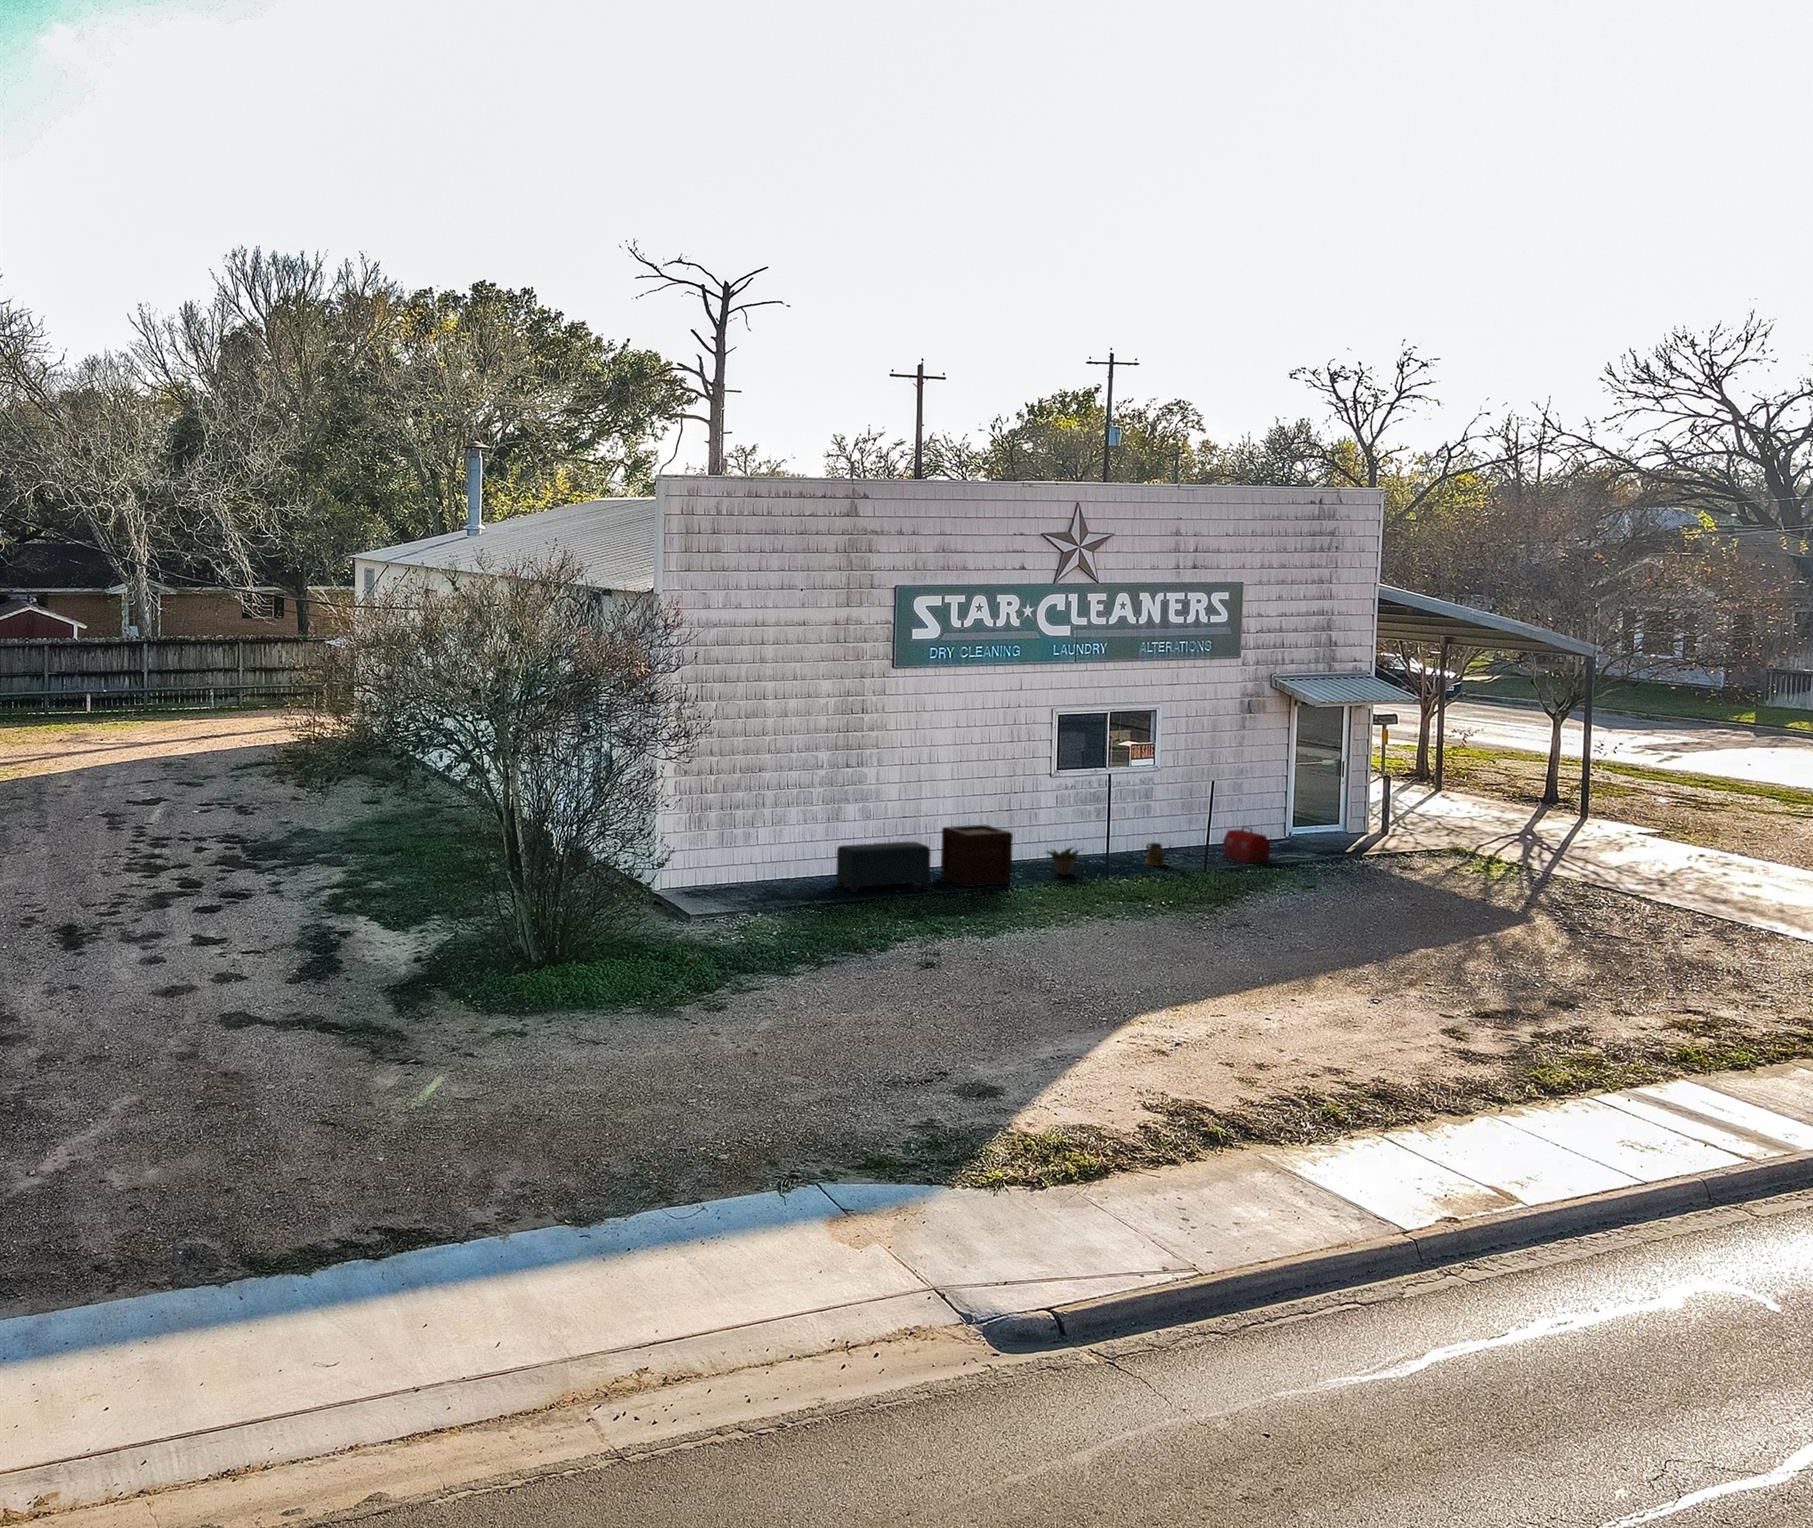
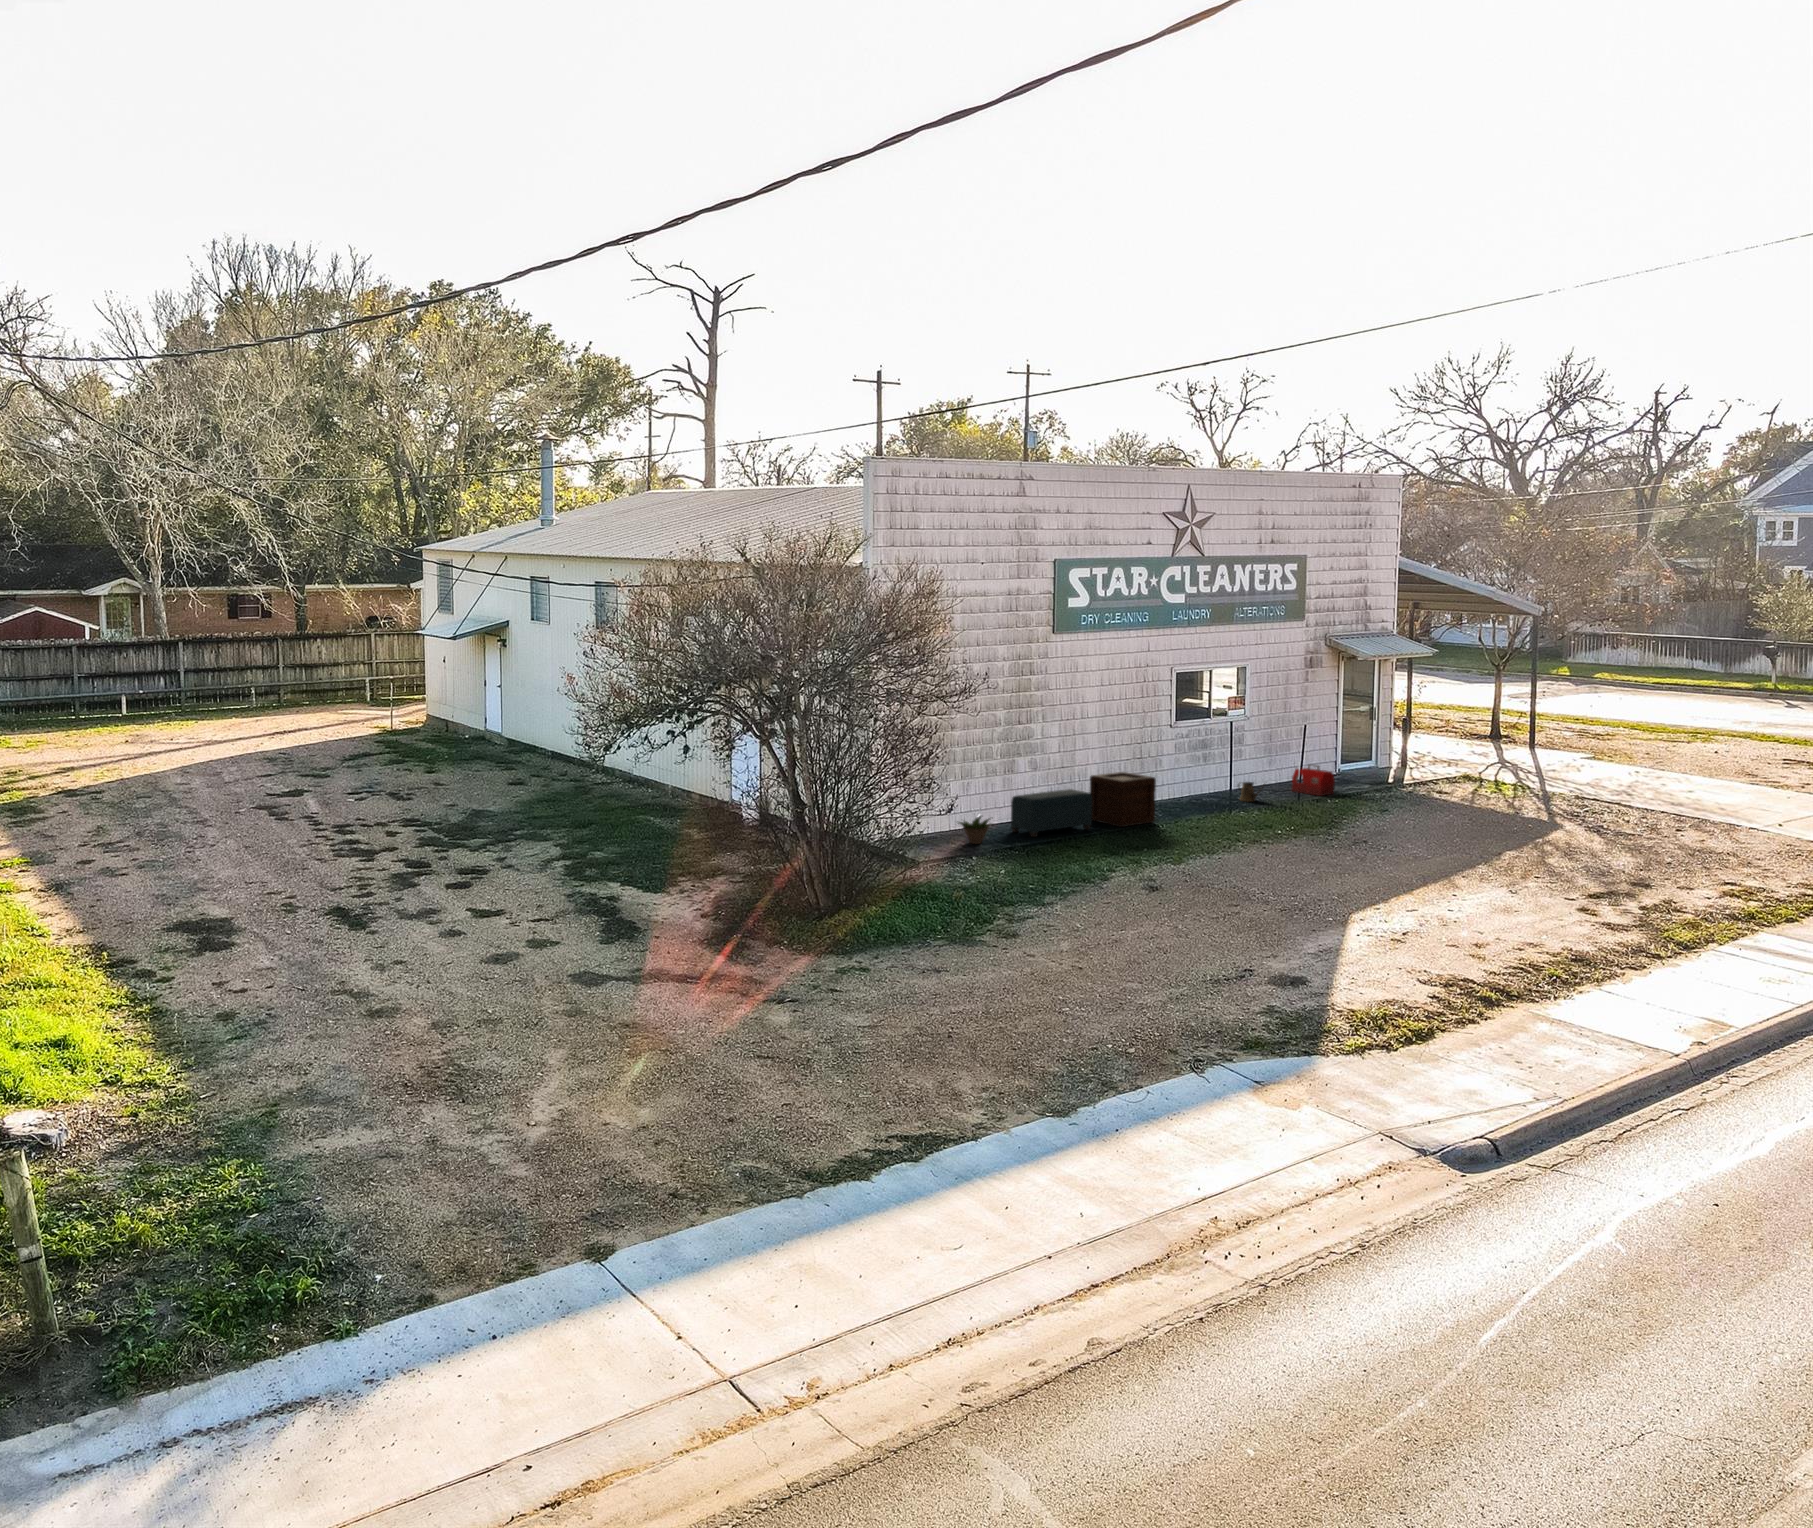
decorative plant: present [1047,847,1079,874] -> present [958,817,992,844]

